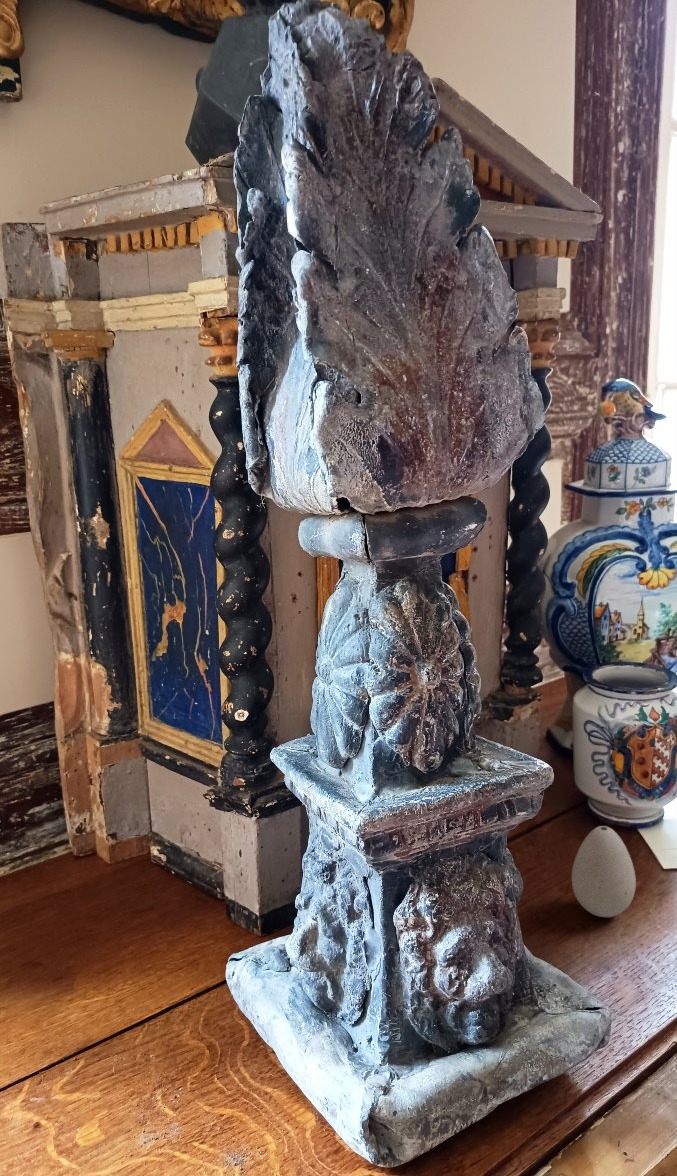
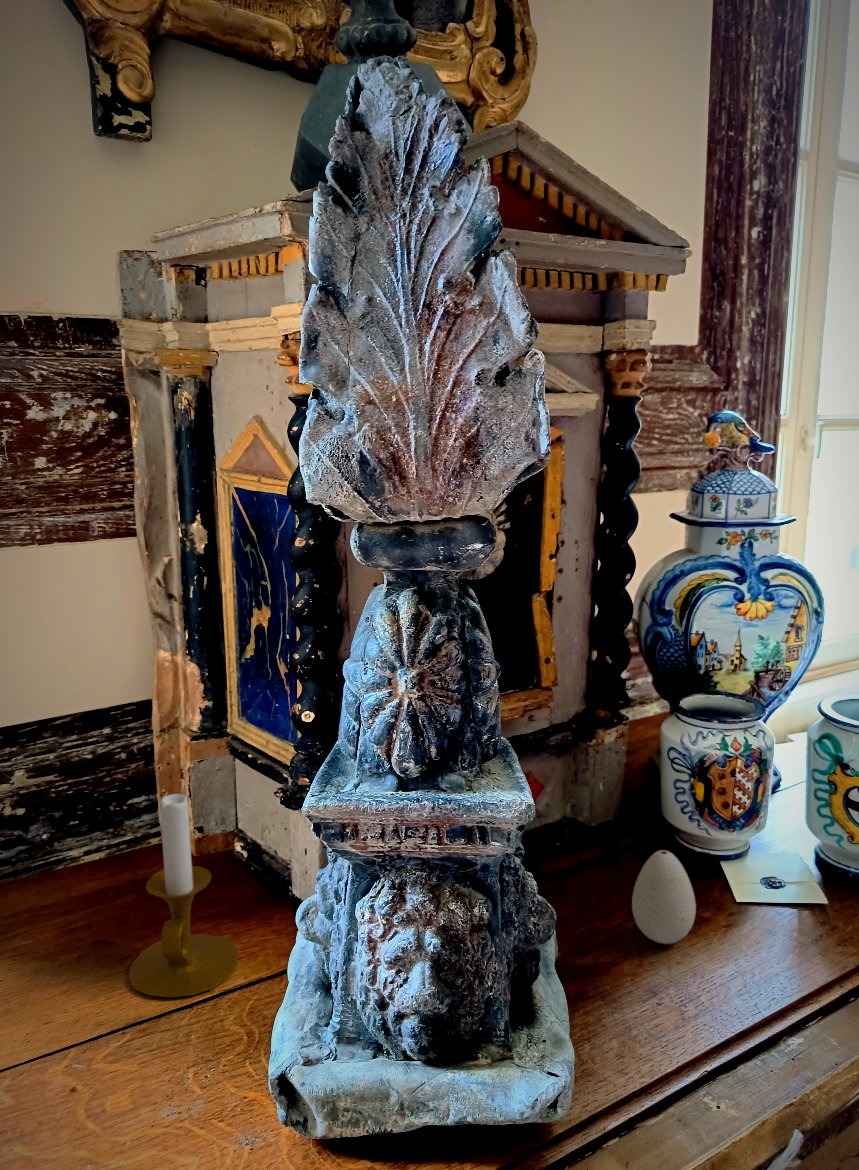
candlestick: none [68,806,181,1018] -> present [129,794,238,997]

